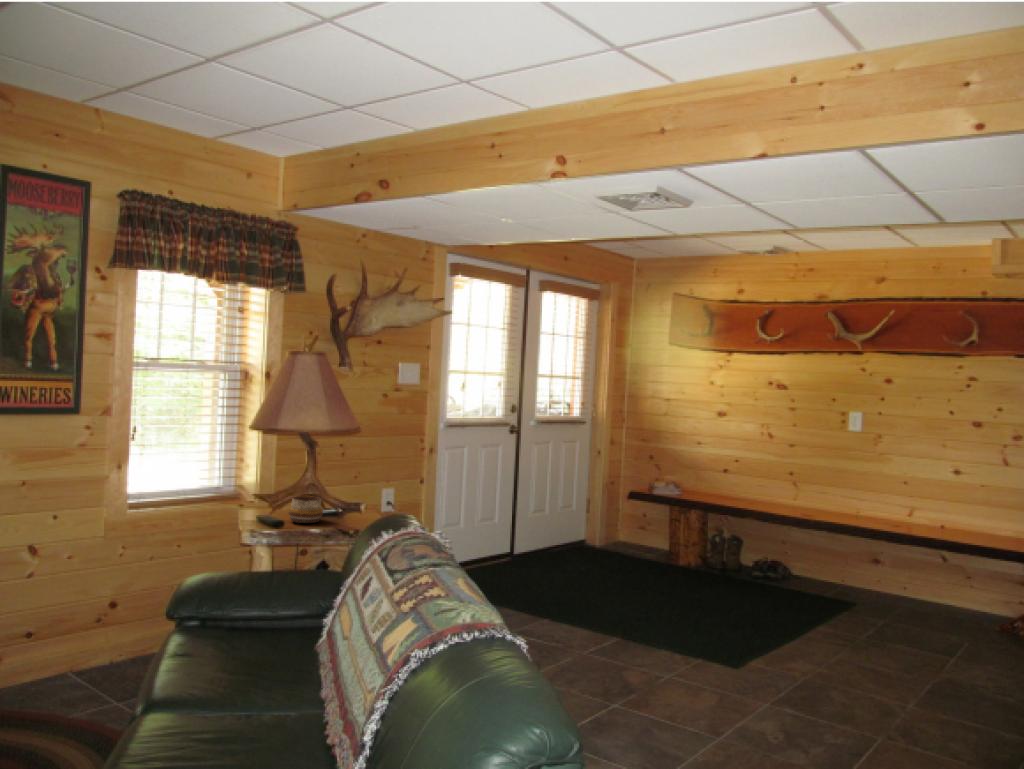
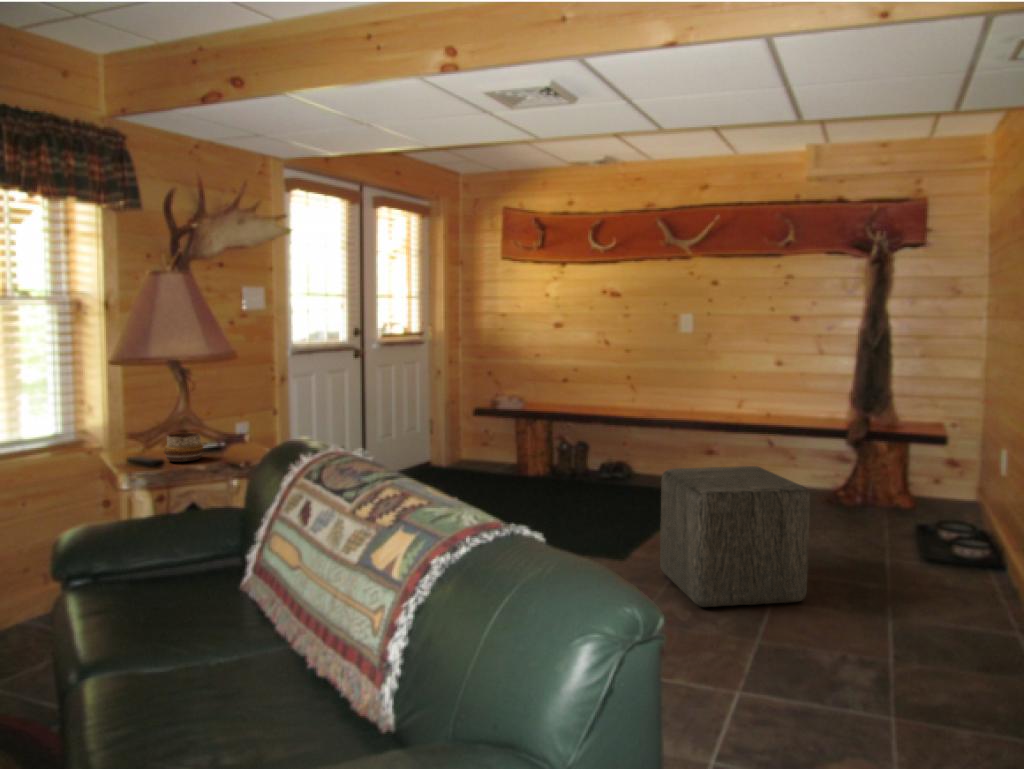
ottoman: none [774,579,941,749] -> present [660,466,810,607]

